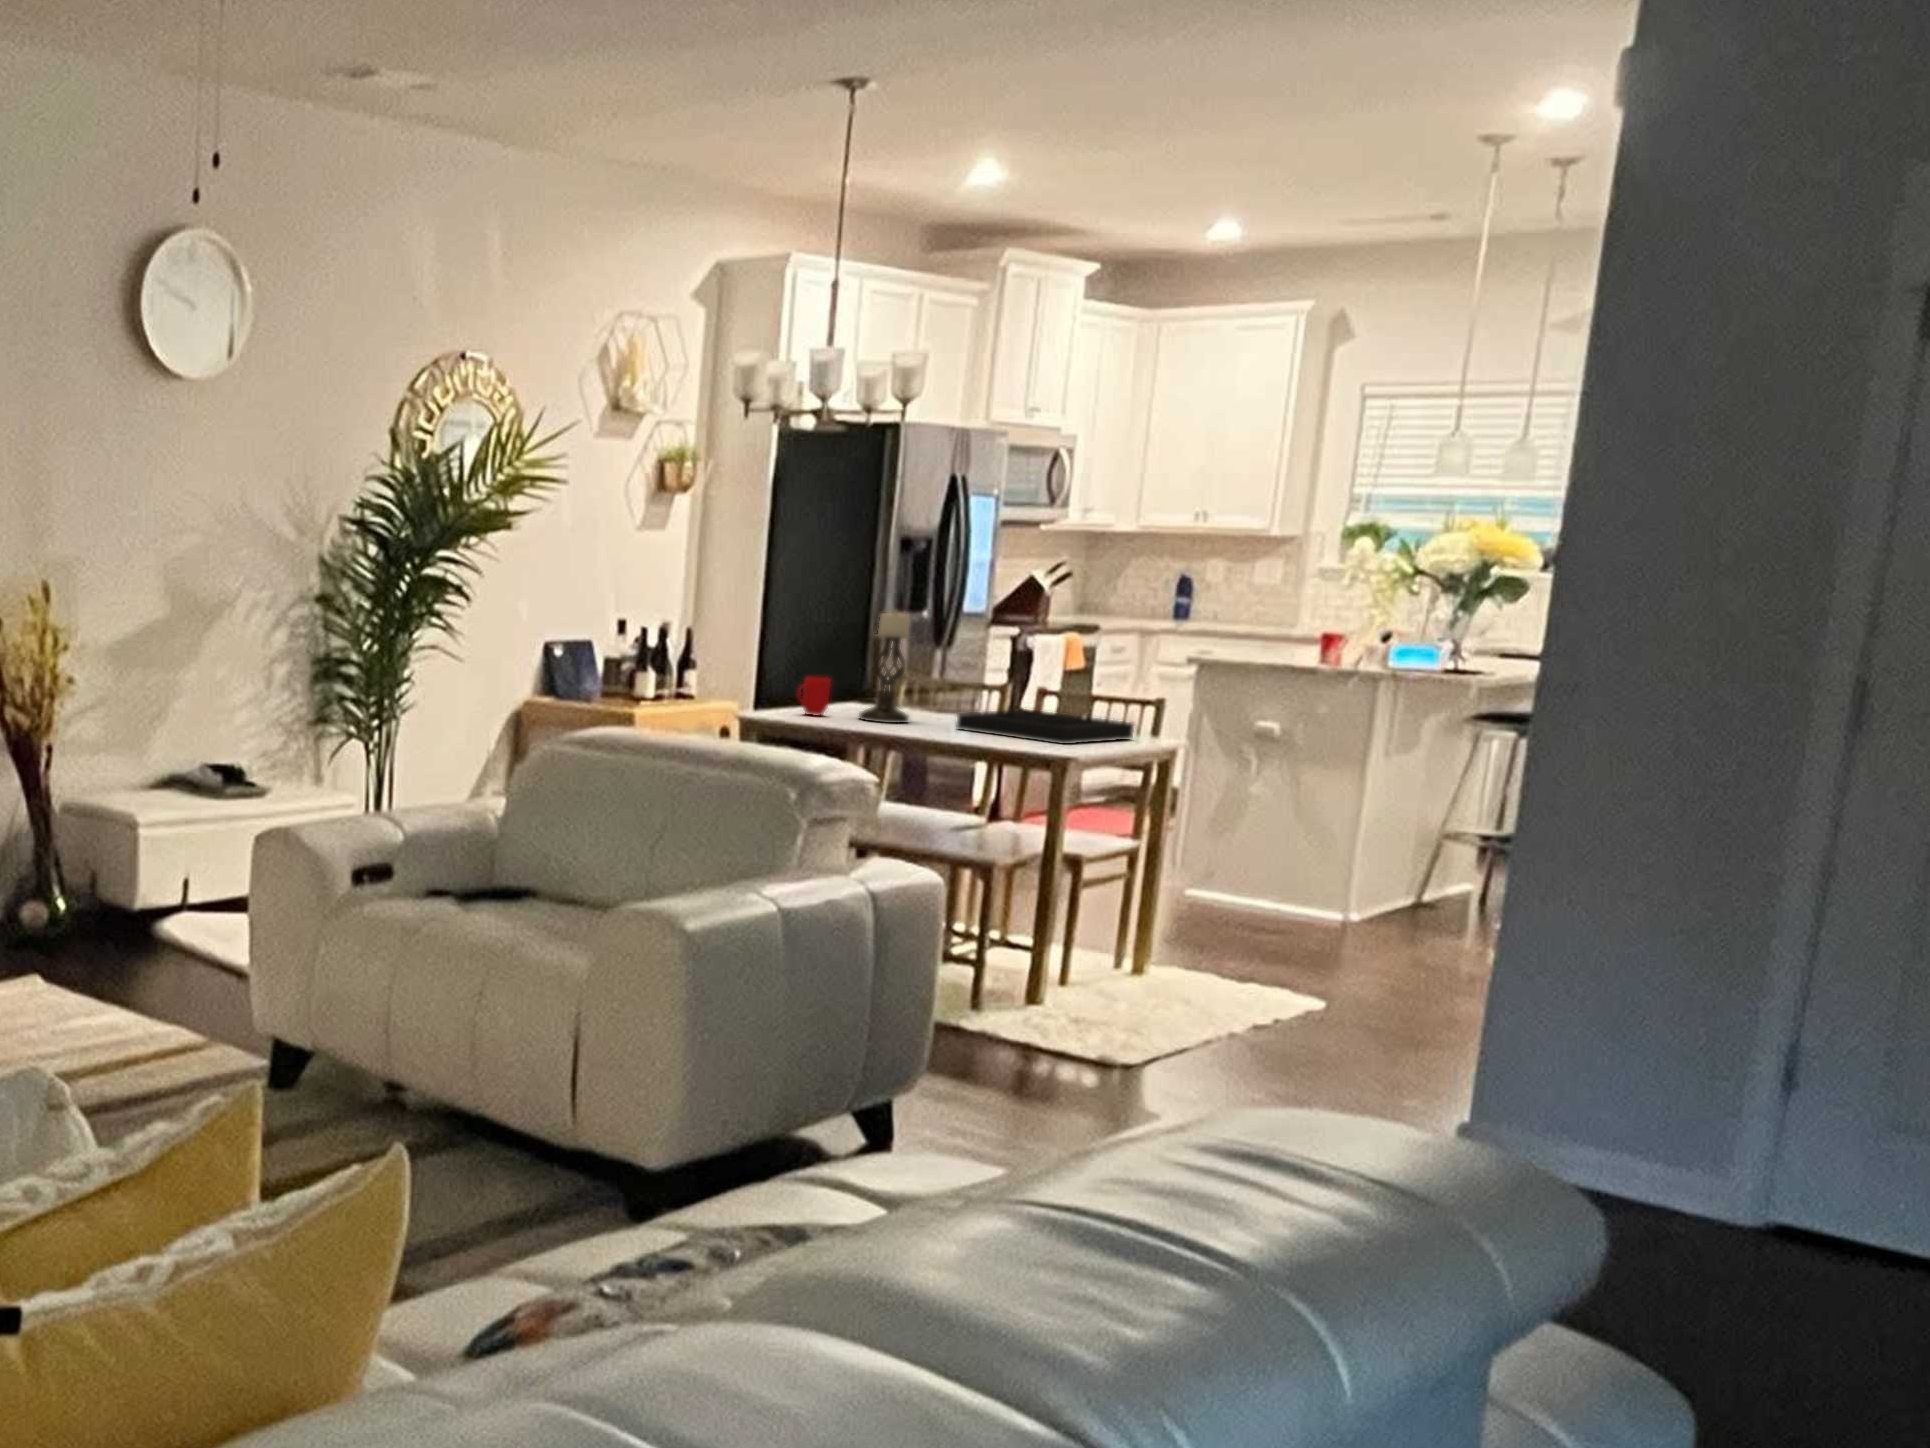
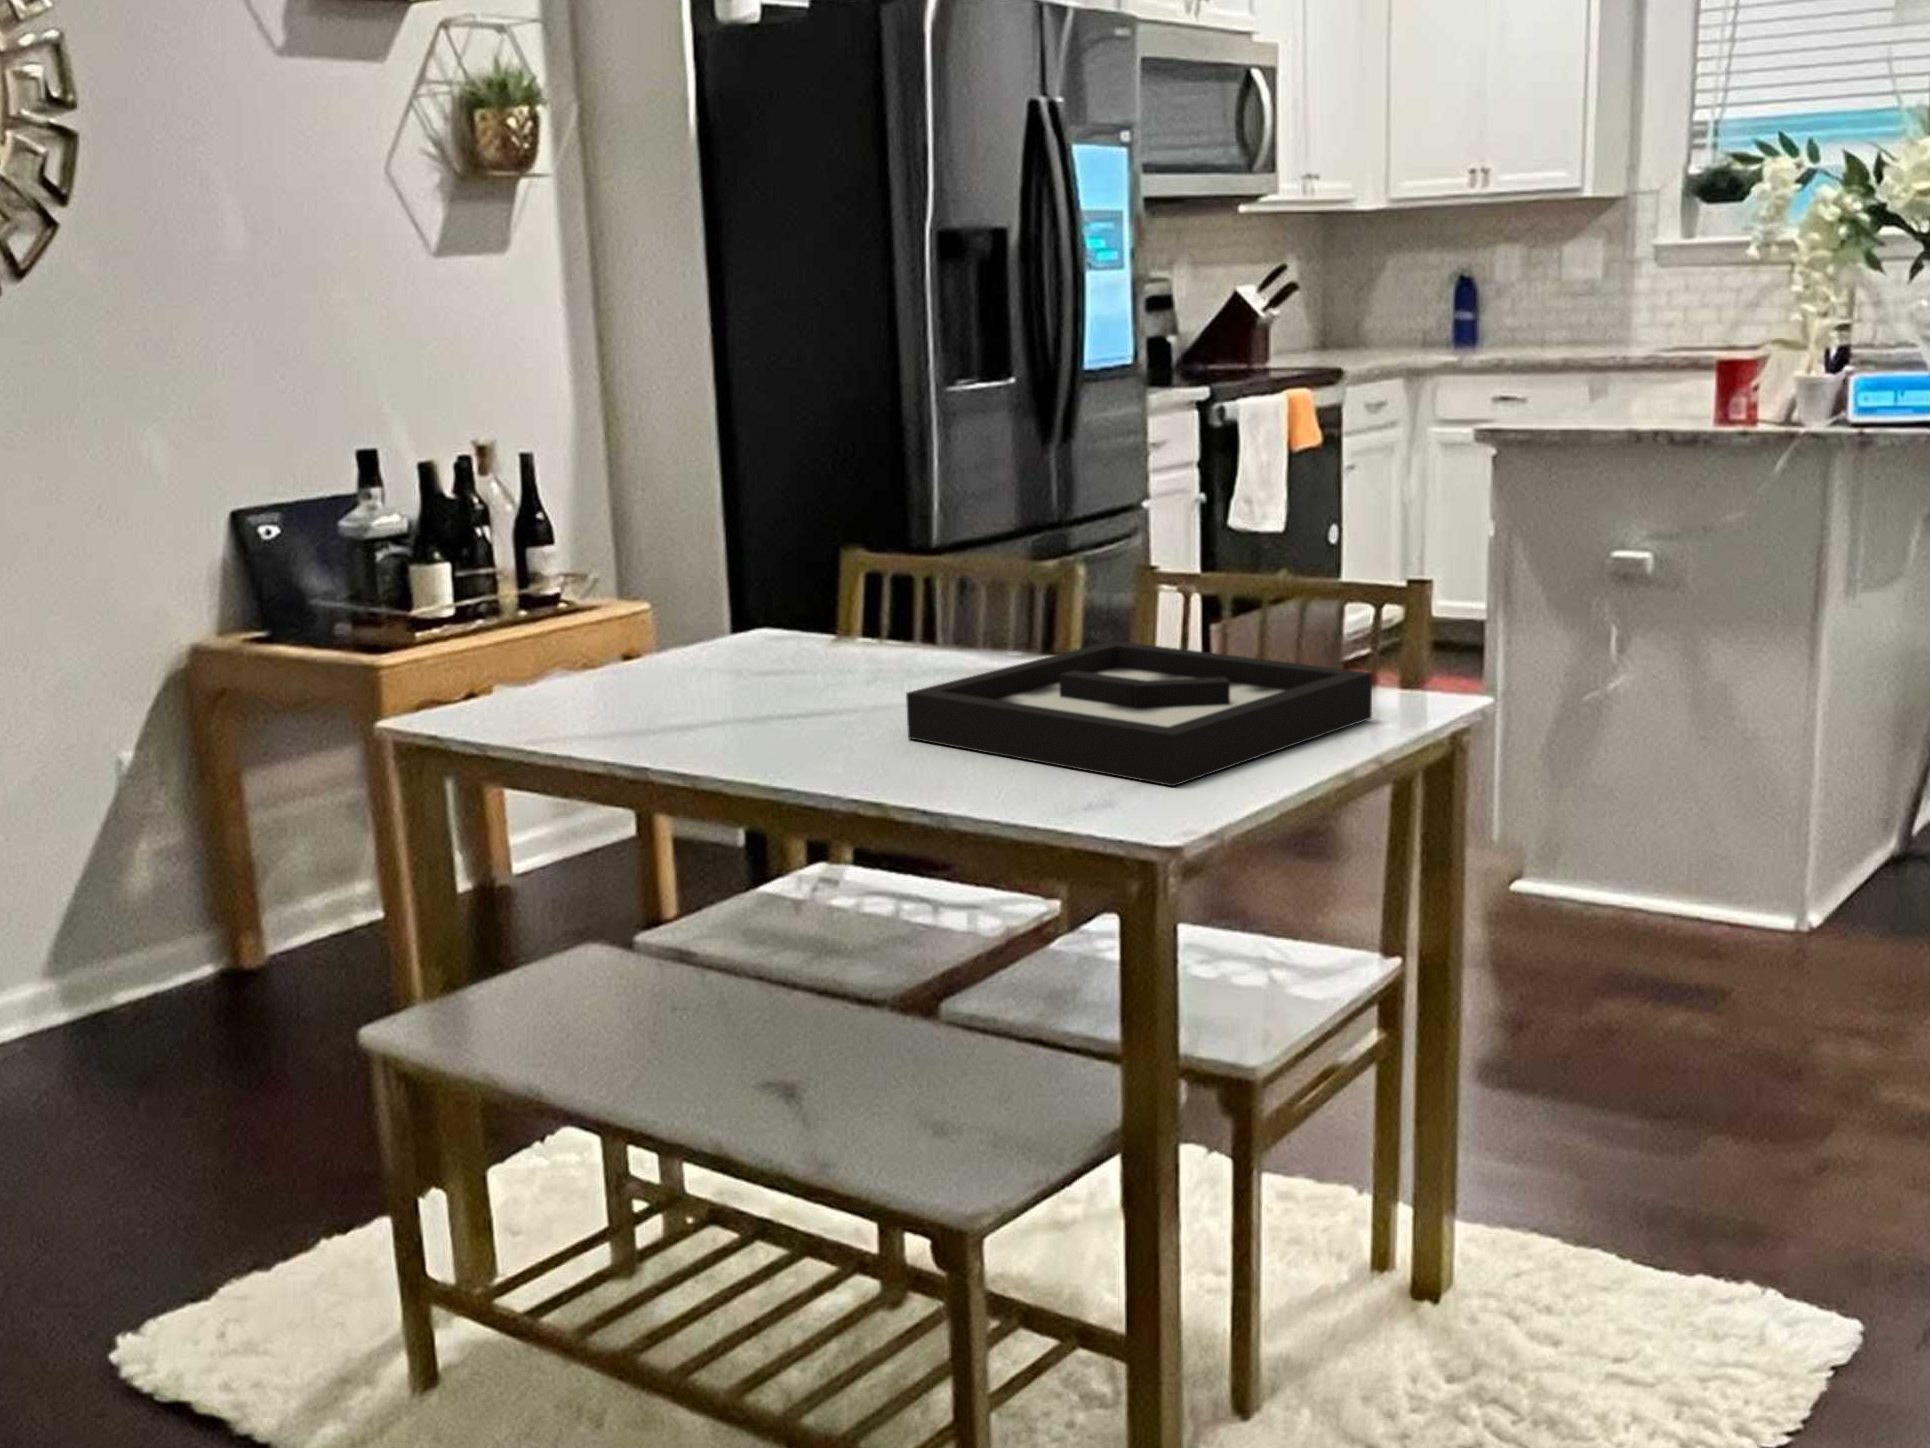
candle holder: present [859,611,909,723] -> none [666,401,805,733]
mug: present [798,677,831,716] -> none [495,609,593,722]

